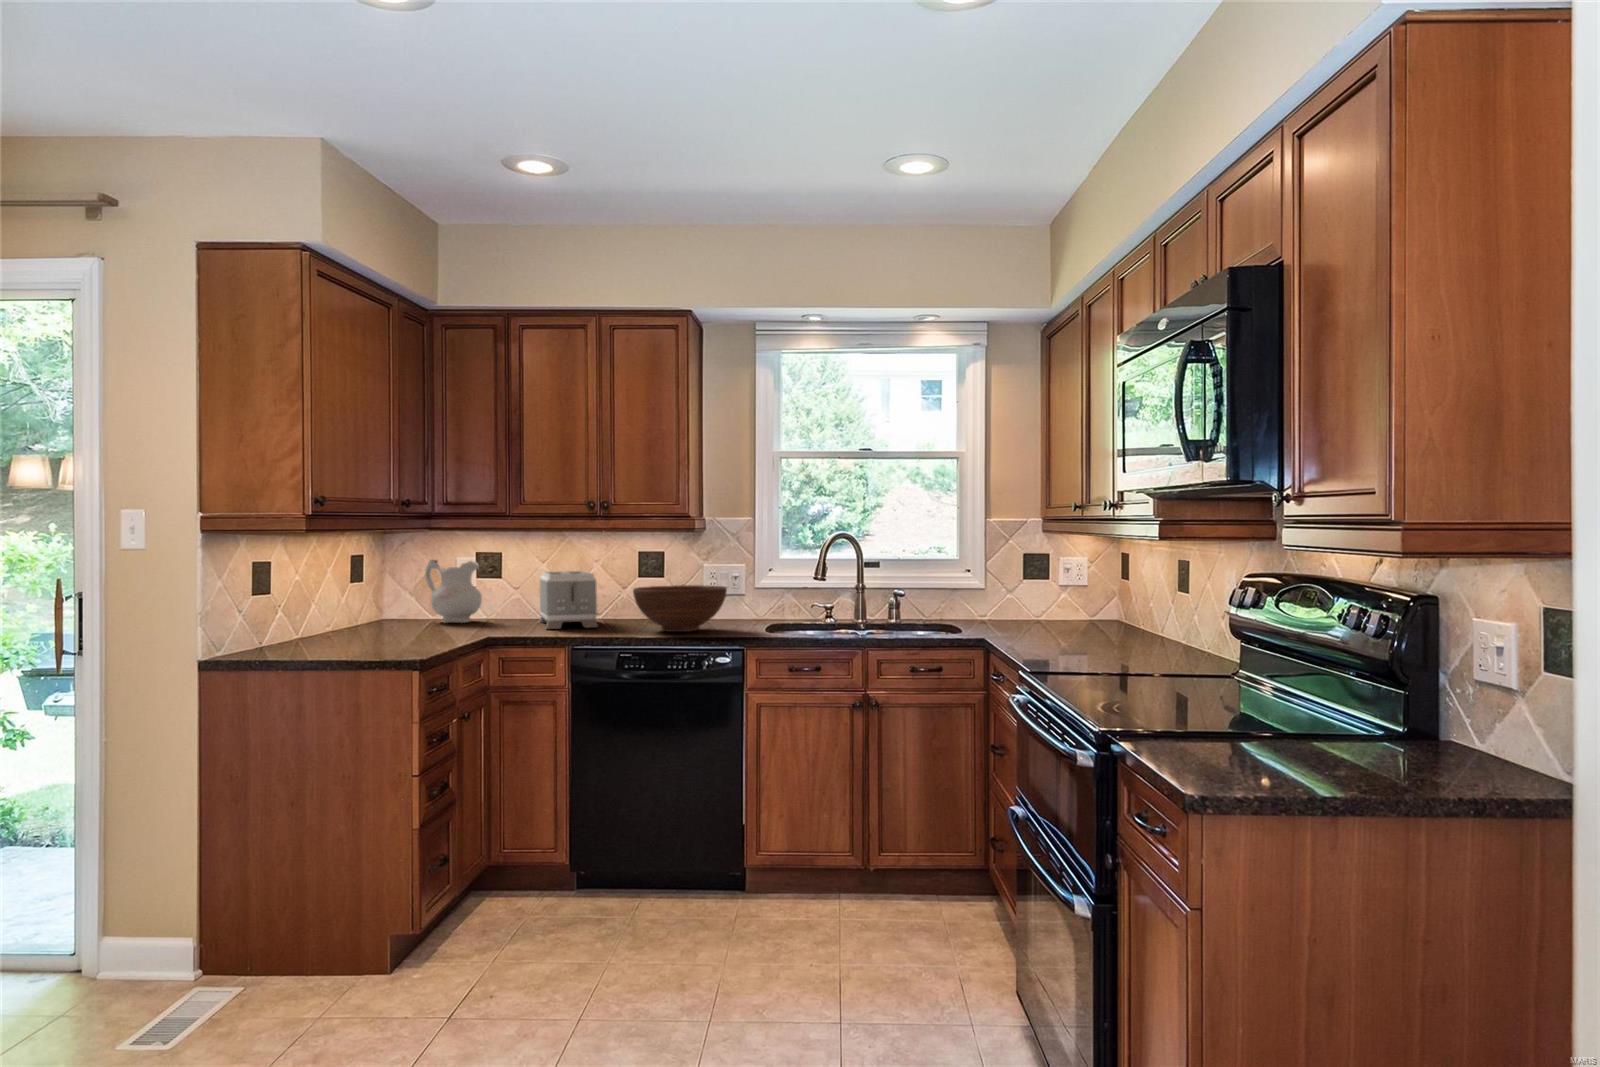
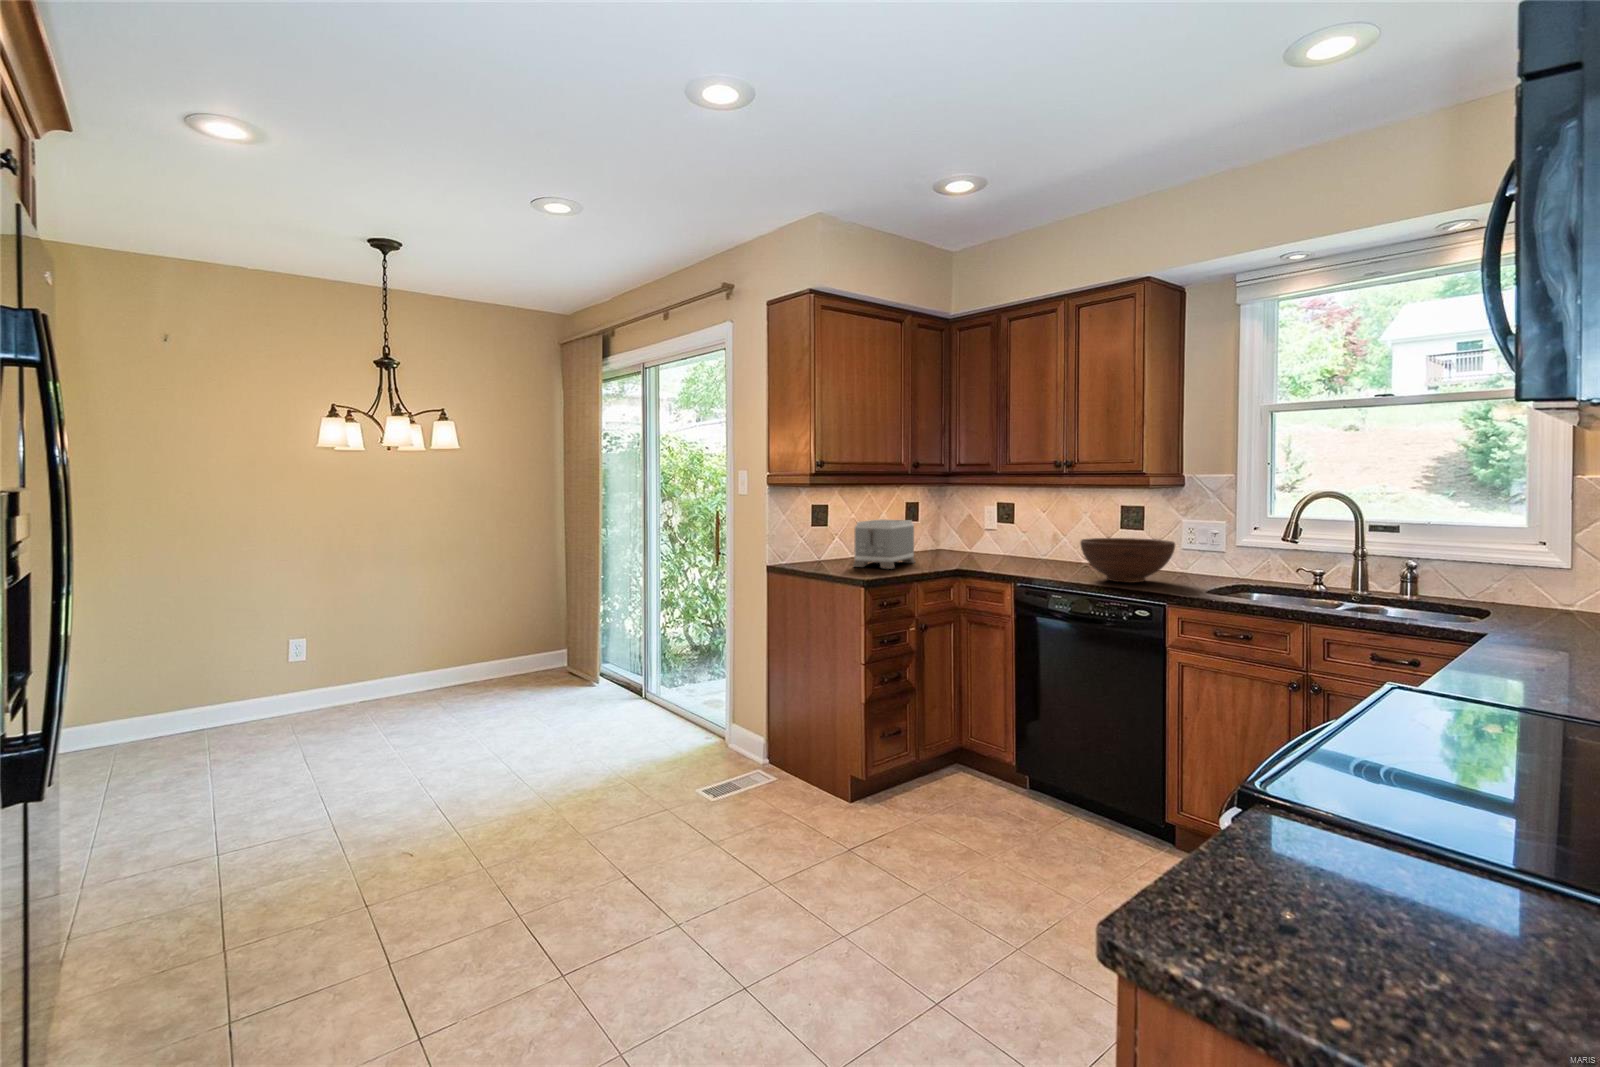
ceramic pitcher: present [425,560,482,623] -> none [950,508,988,558]
toaster: present [539,571,598,629] -> present [853,520,915,569]

